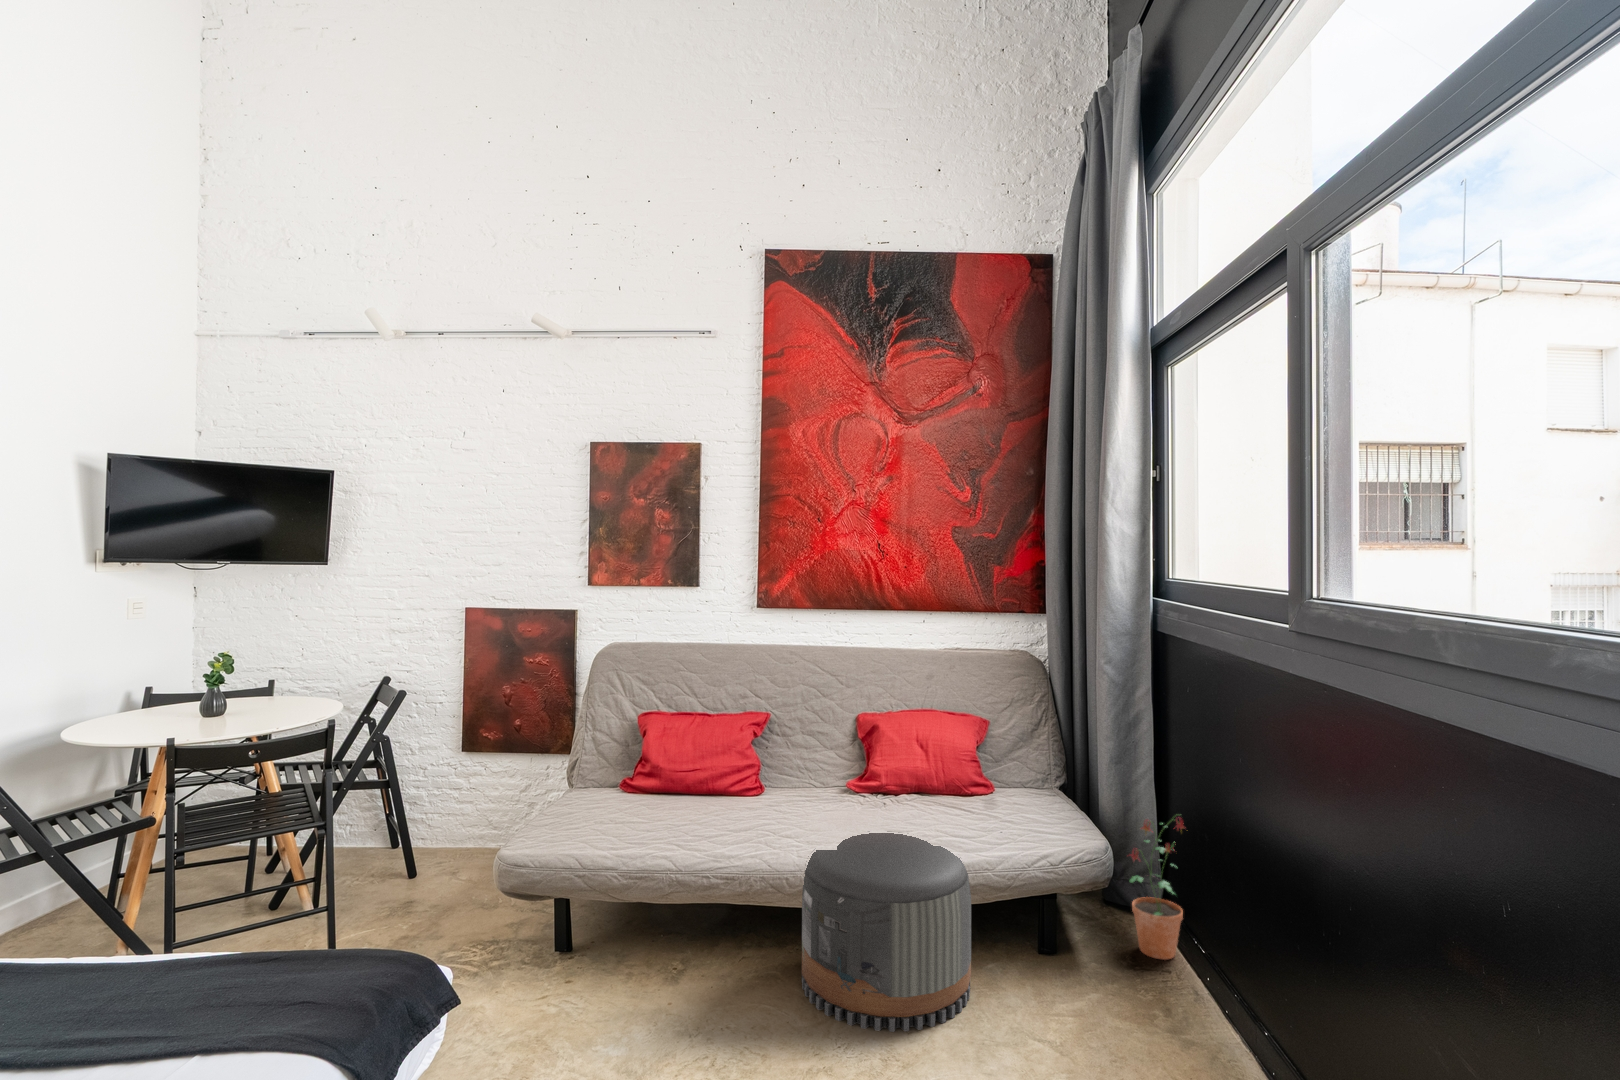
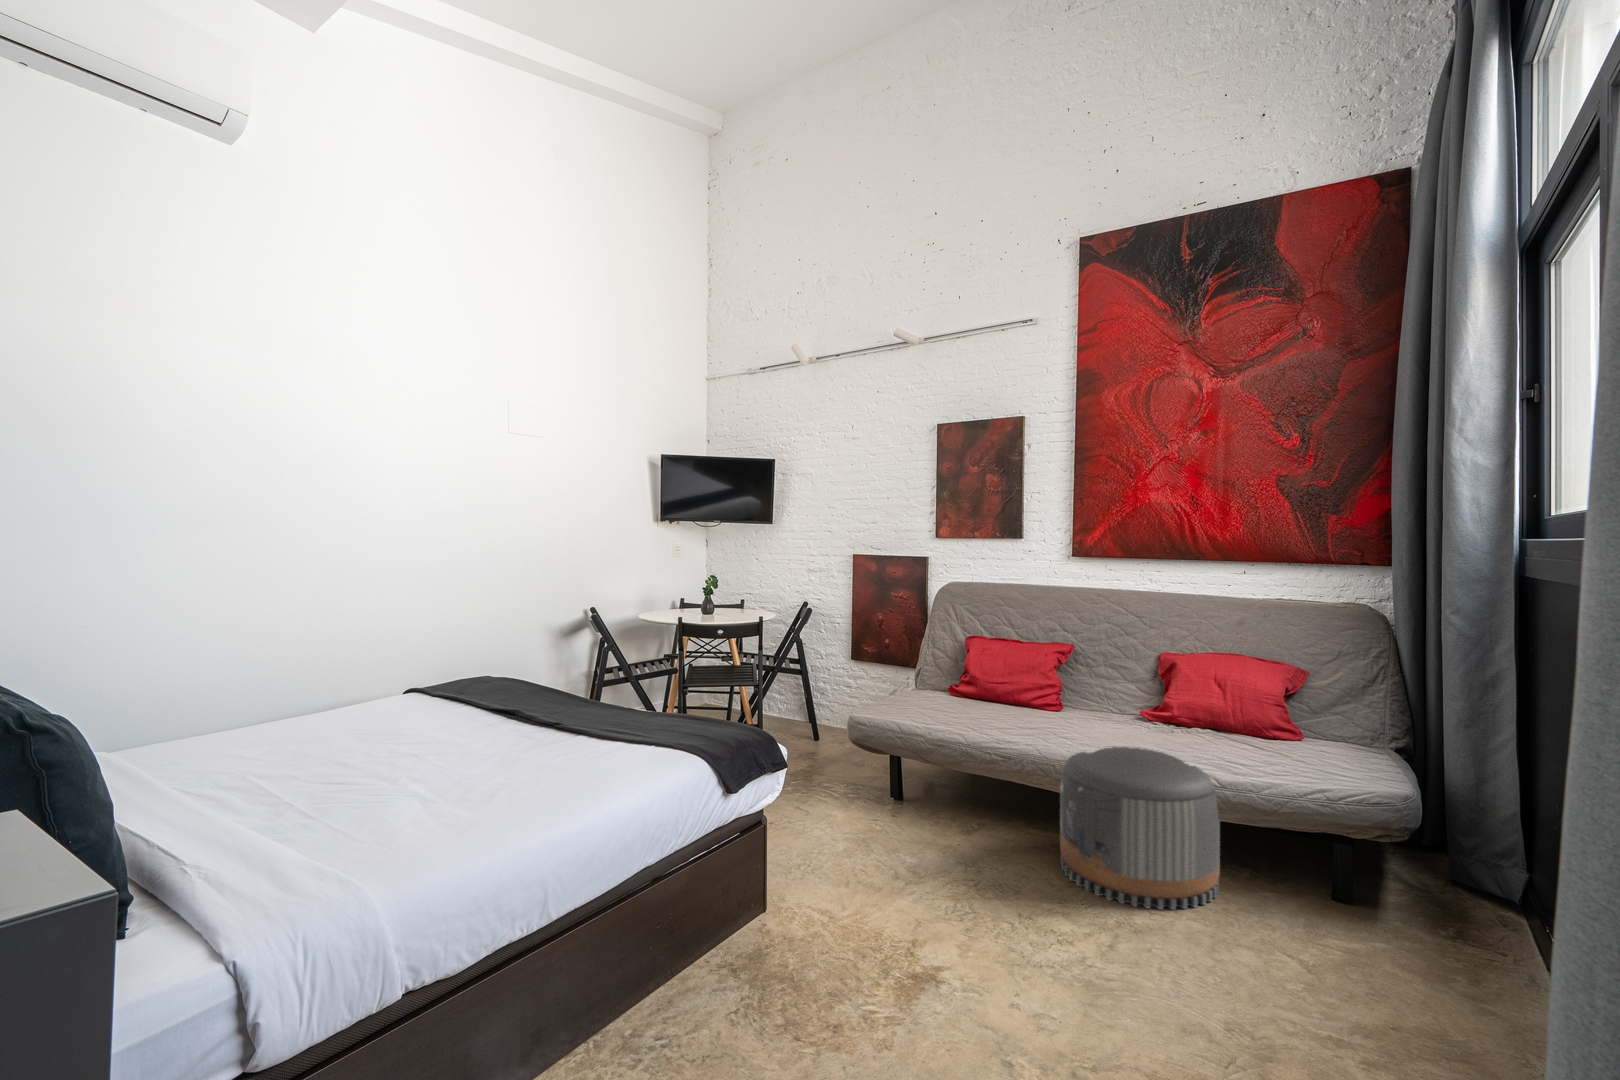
potted plant: present [1129,819,1188,960] -> none [1427,778,1523,930]

